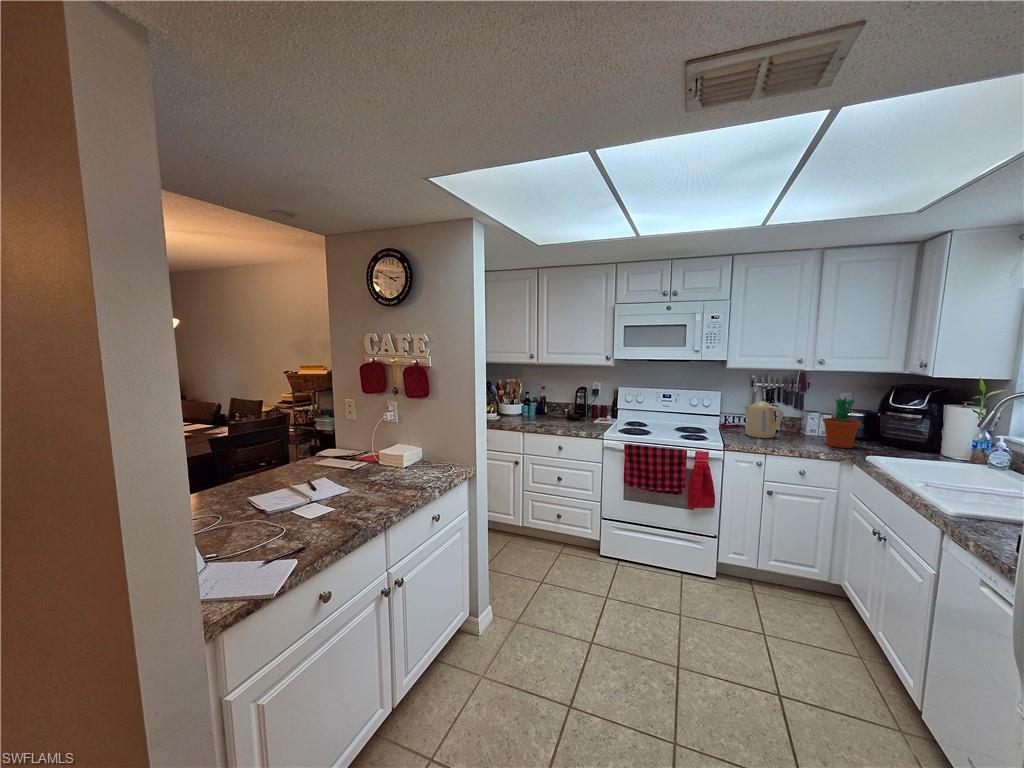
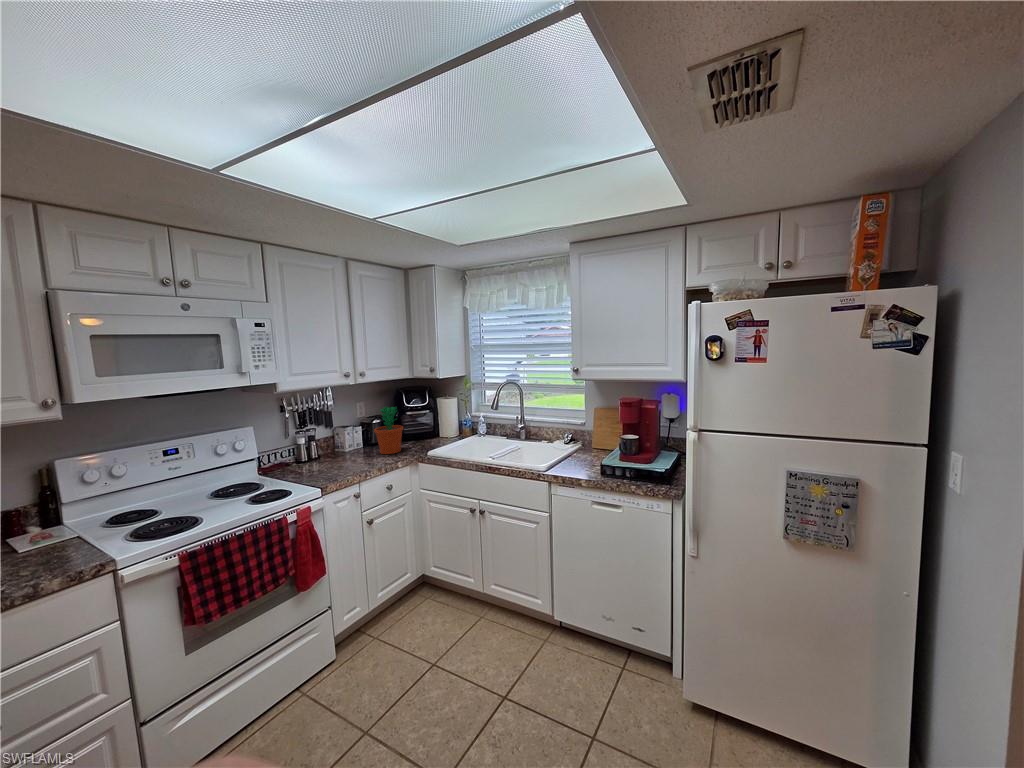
kettle: present [745,401,784,438] -> none [298,426,346,470]

